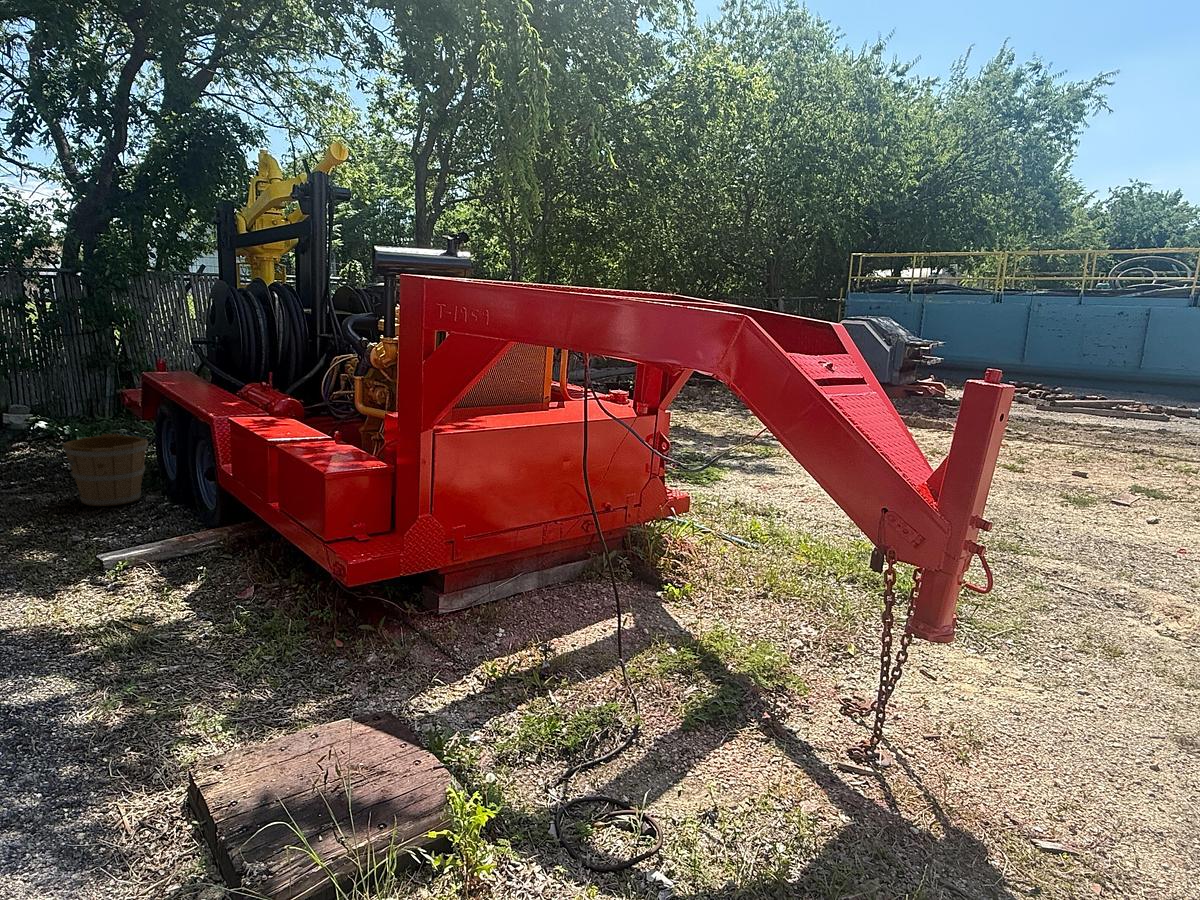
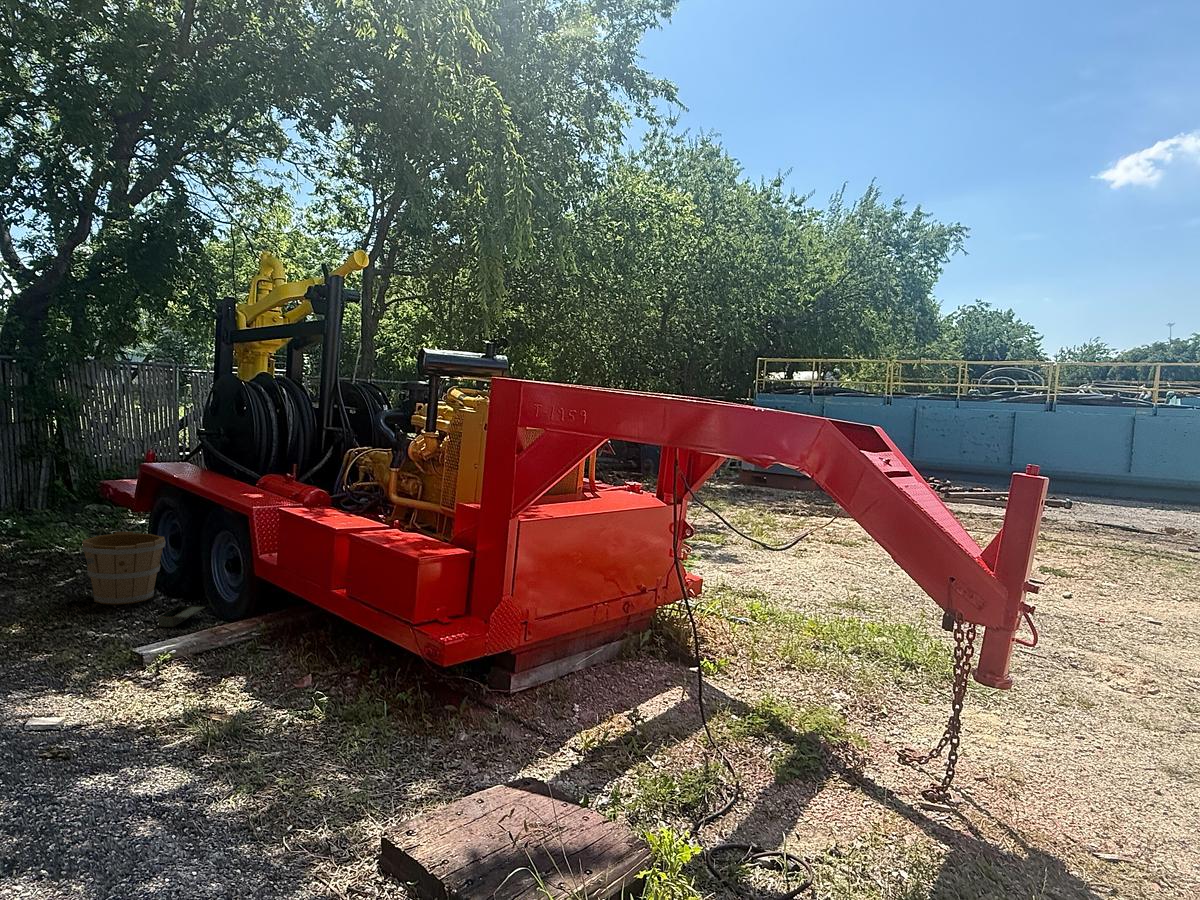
toolbox: none [126,509,177,531] -> present [158,606,205,627]

